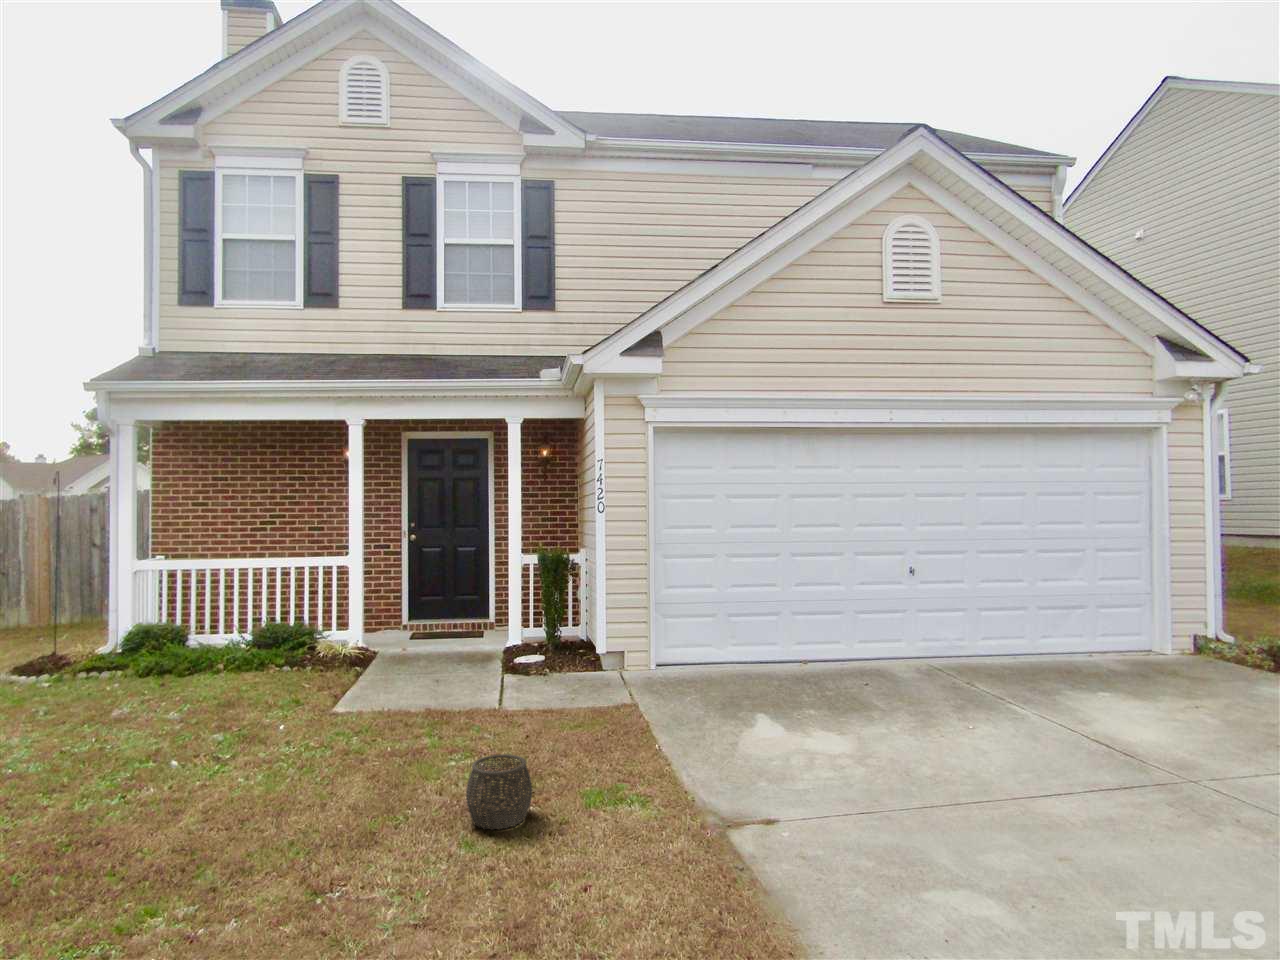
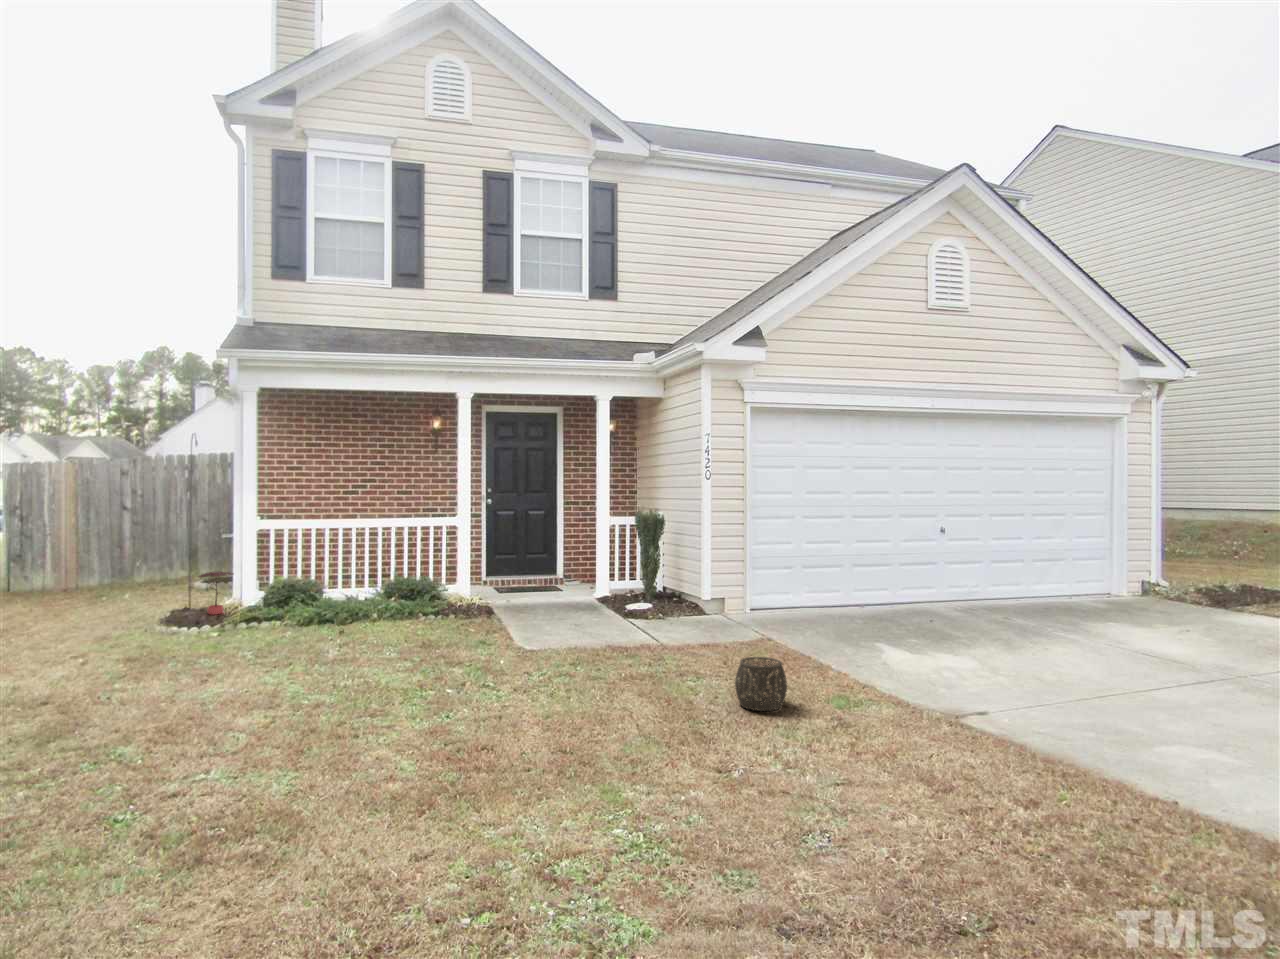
potted plant: none [66,617,108,663] -> present [199,571,233,615]

